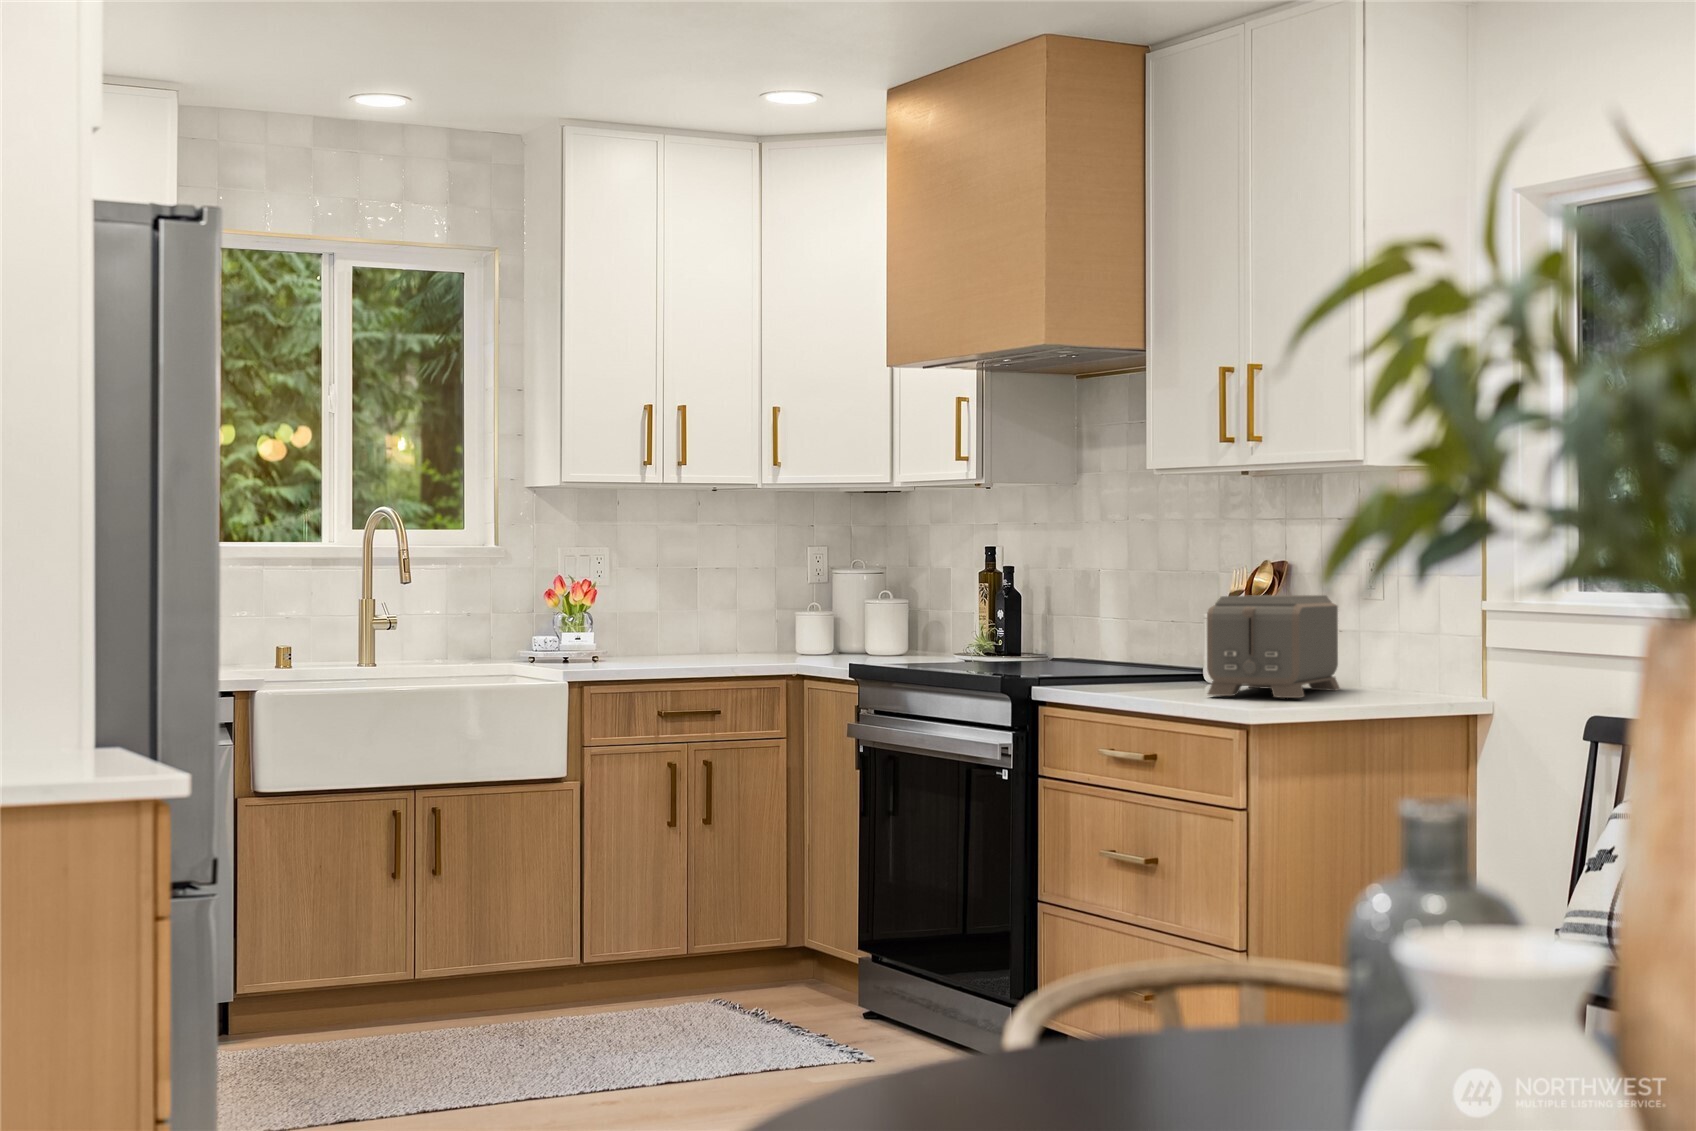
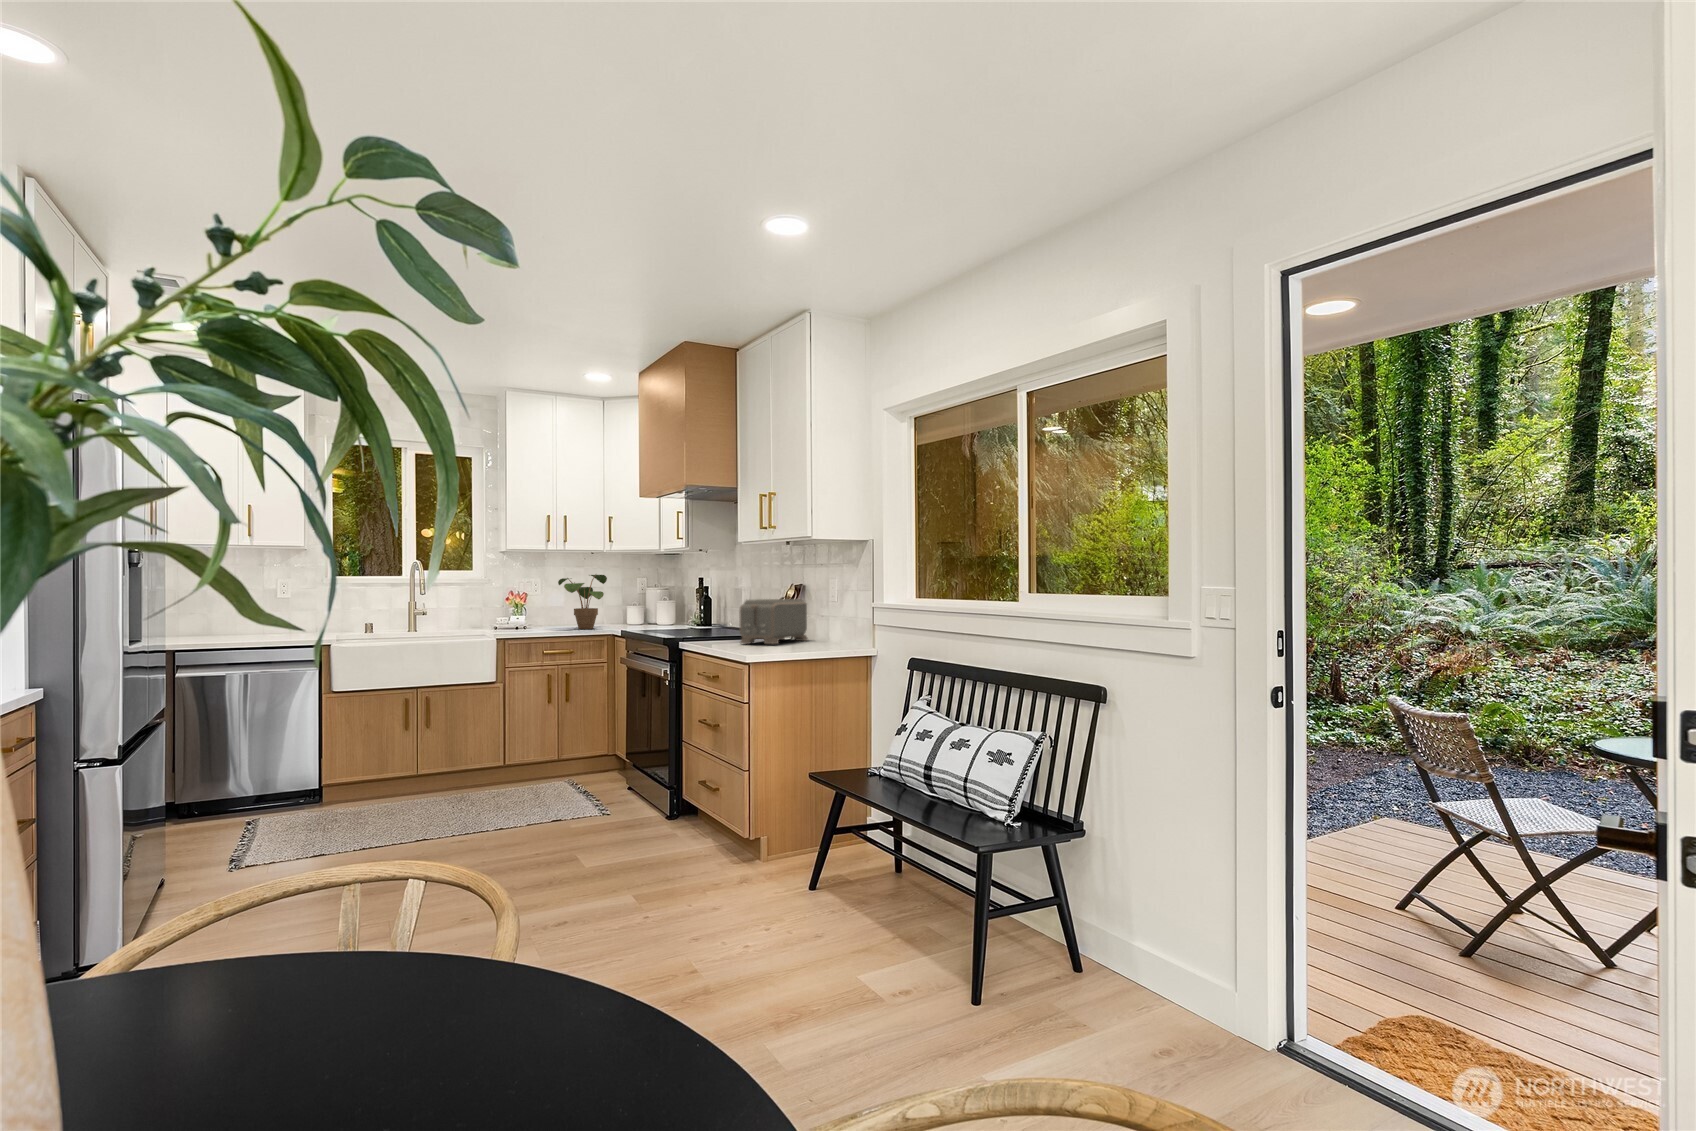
potted plant: none [670,538,779,660] -> present [558,574,607,629]

